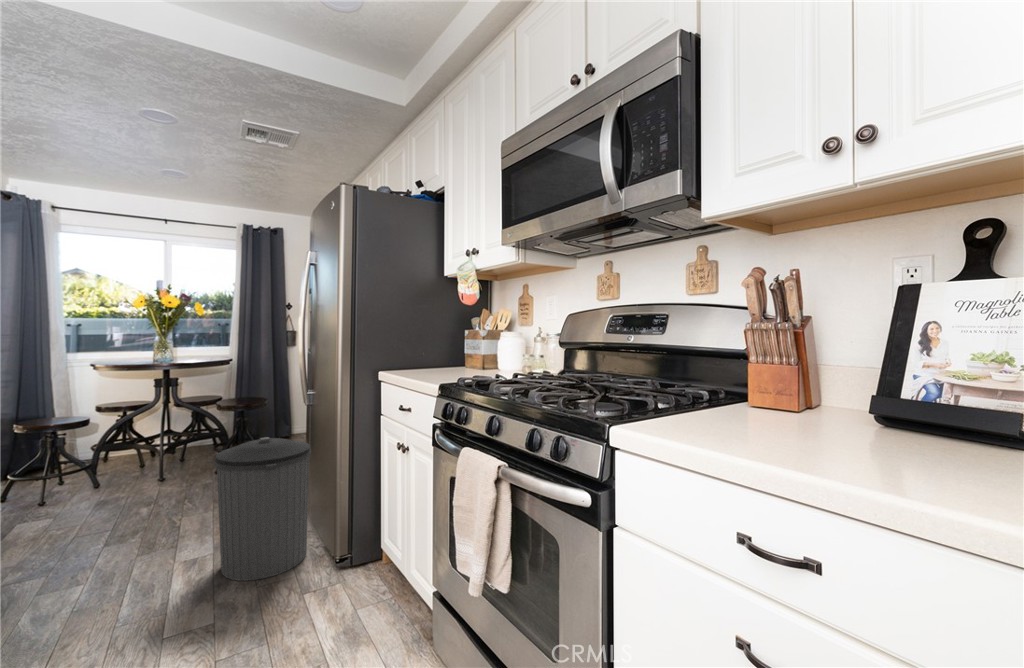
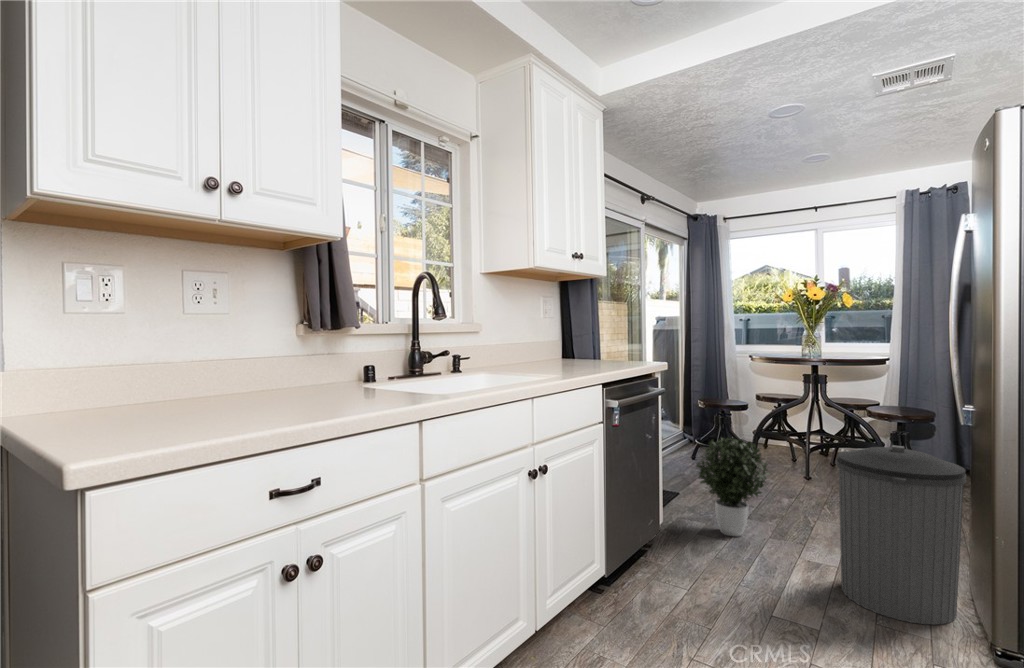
potted plant: none [35,464,138,577] -> present [697,437,769,536]

